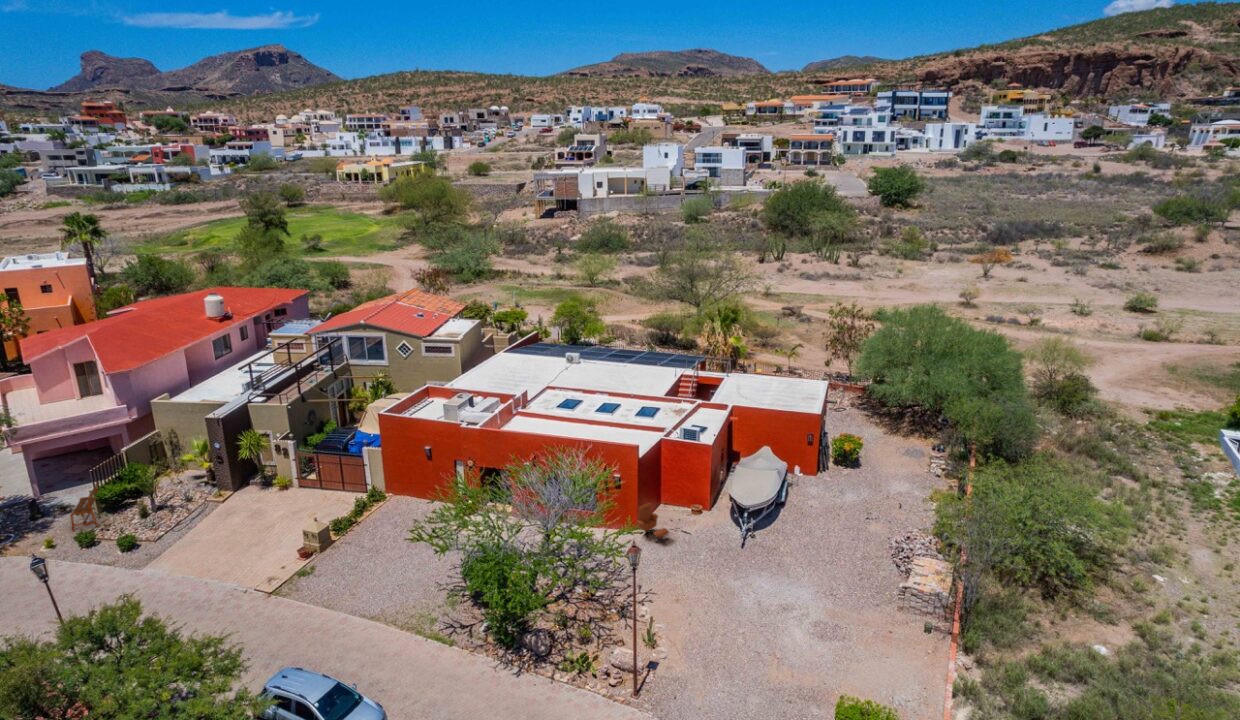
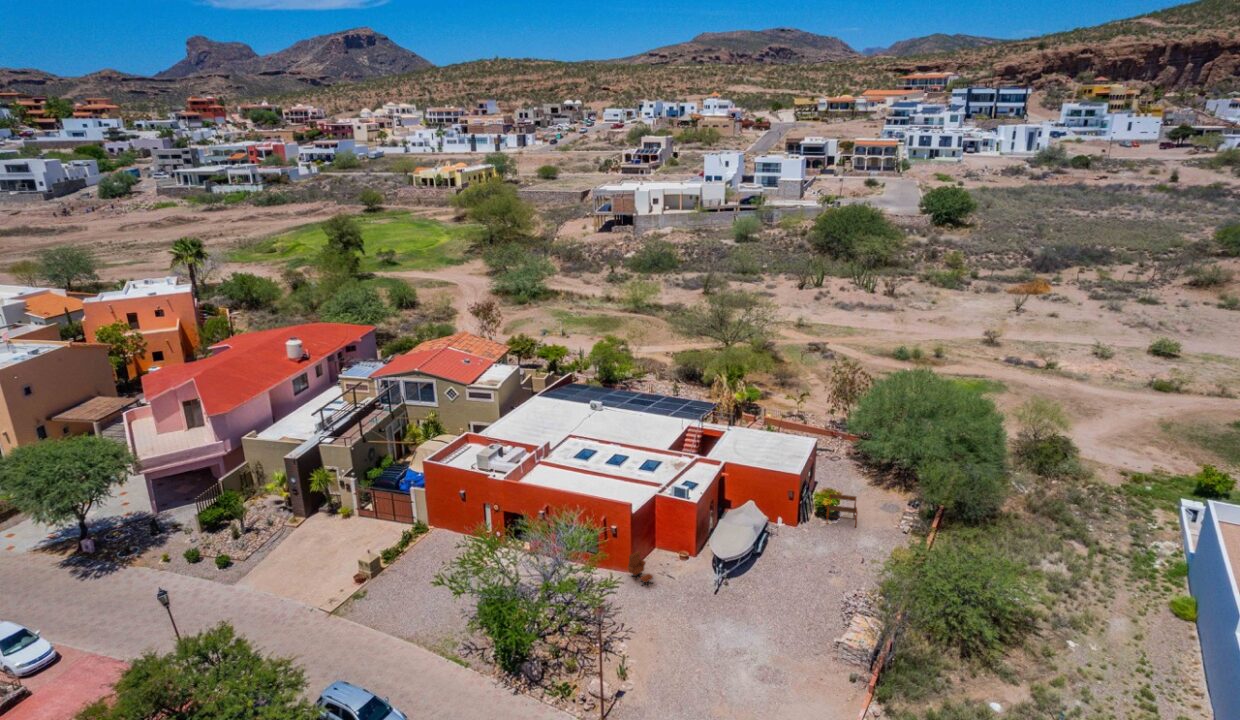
bench: present [70,483,98,531] -> present [826,494,857,527]

